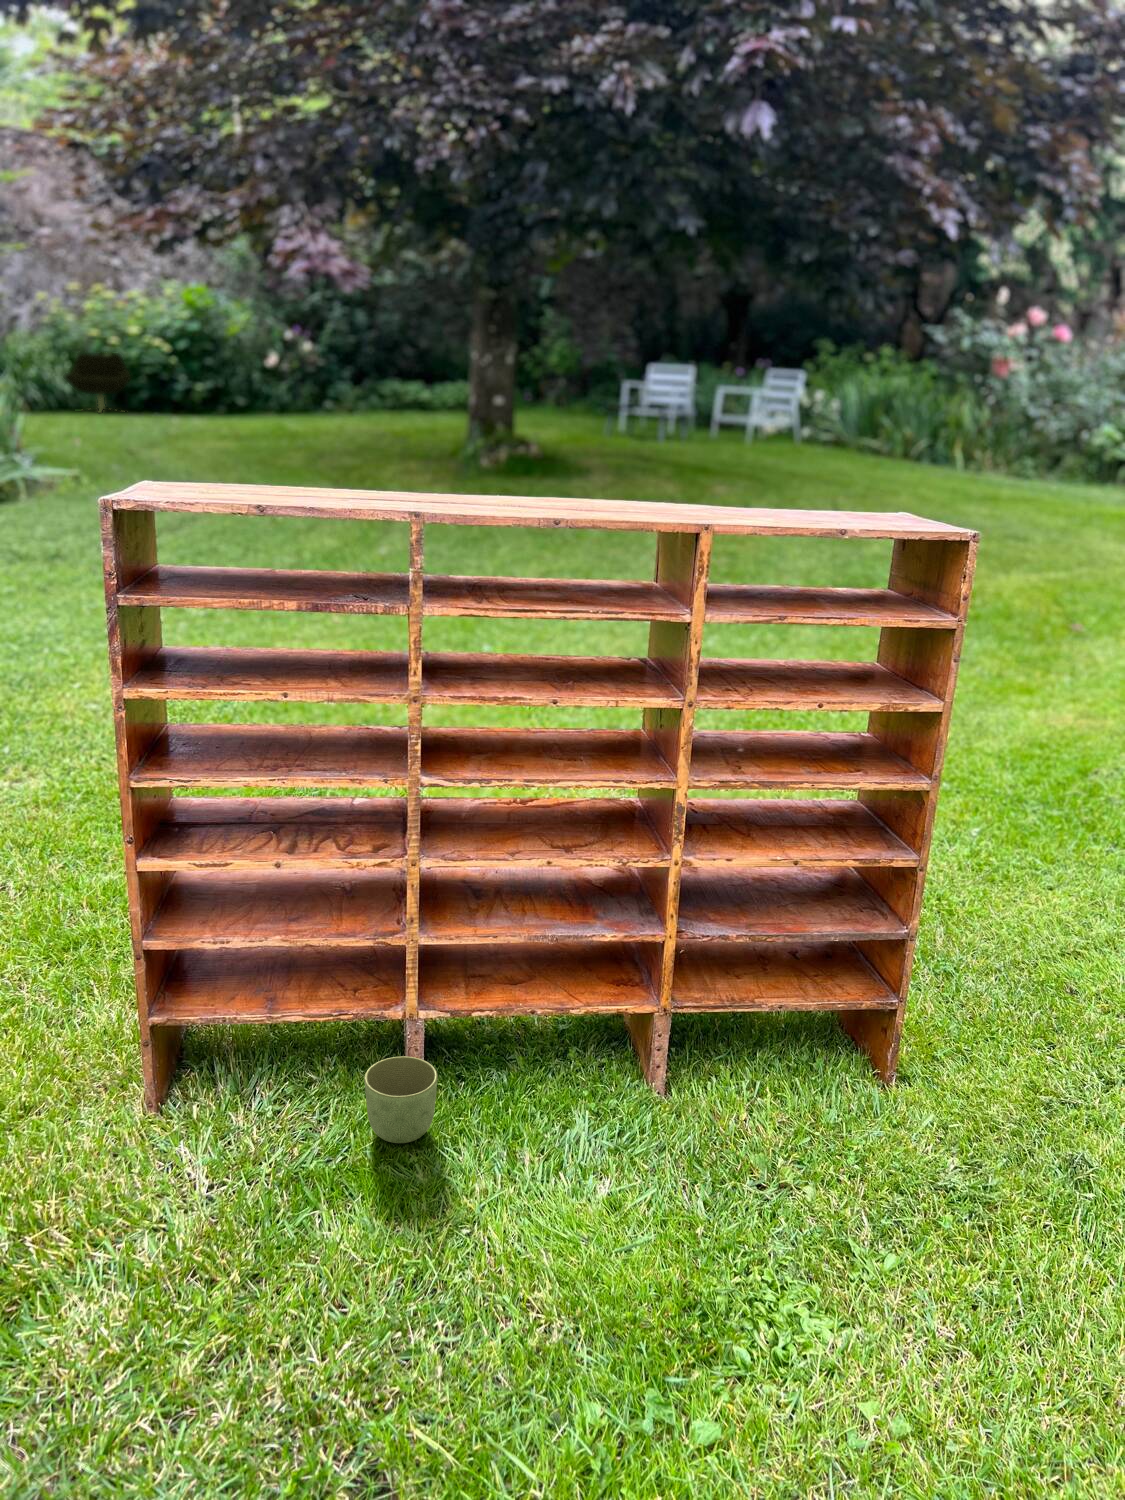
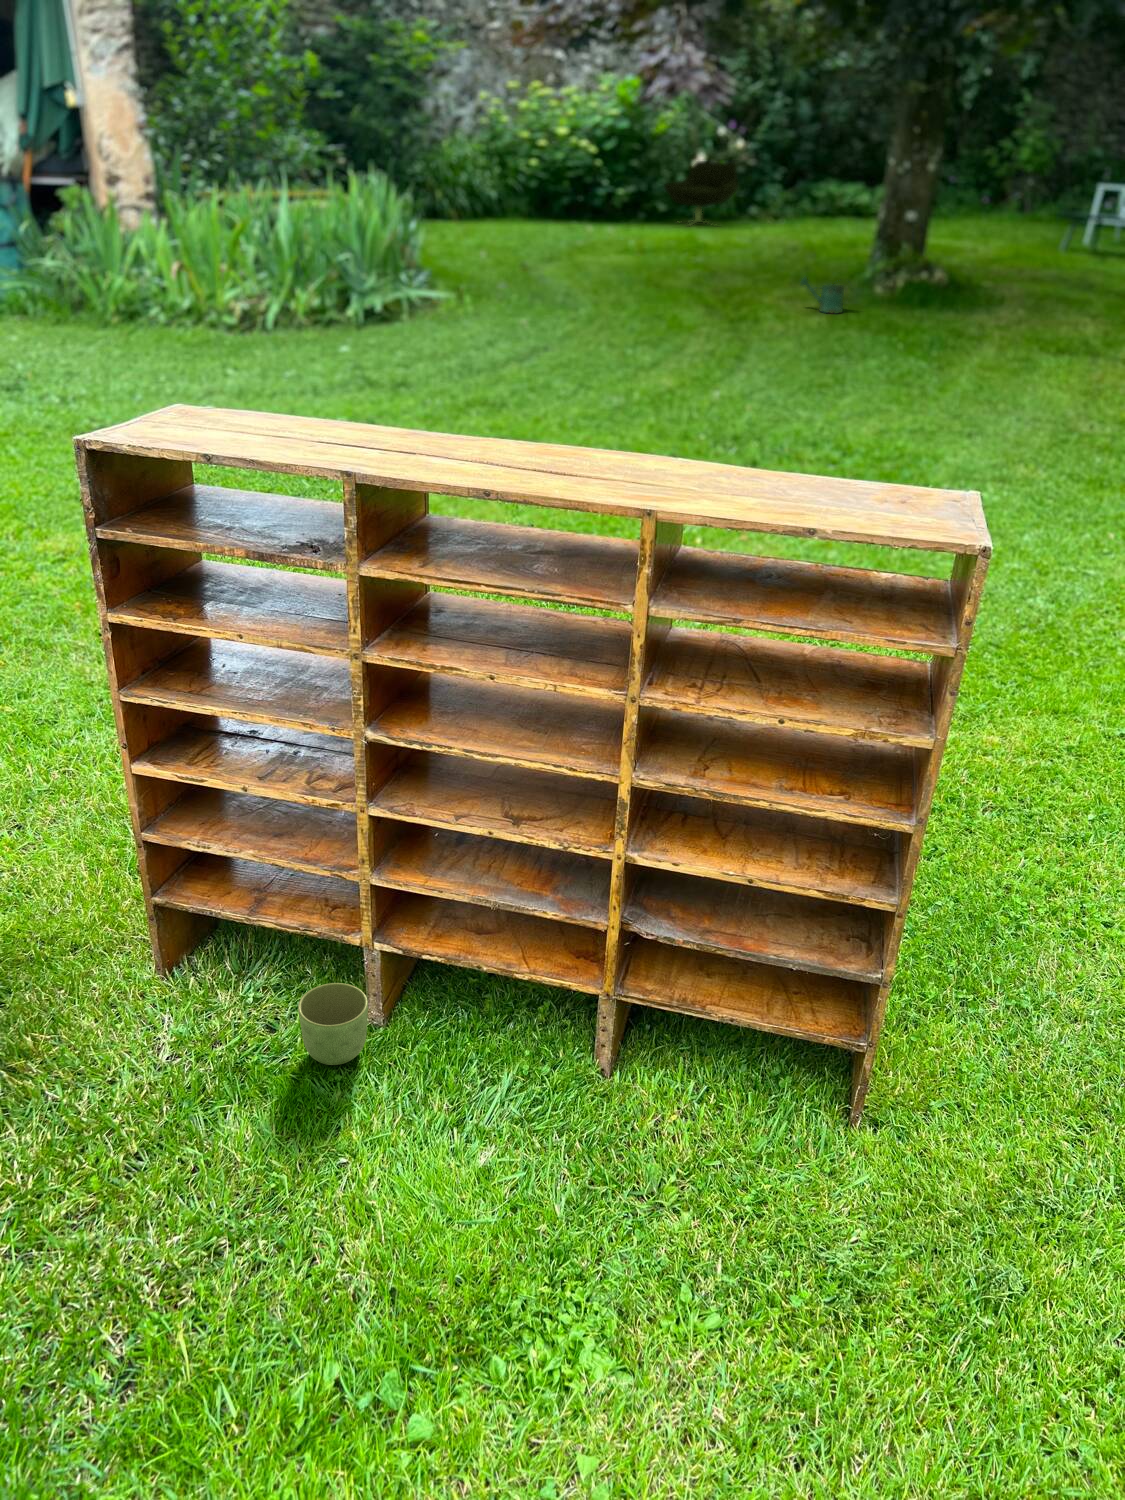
lounge chair: present [64,352,131,411] -> present [665,161,738,226]
watering can: none [420,444,466,475] -> present [801,278,844,313]

